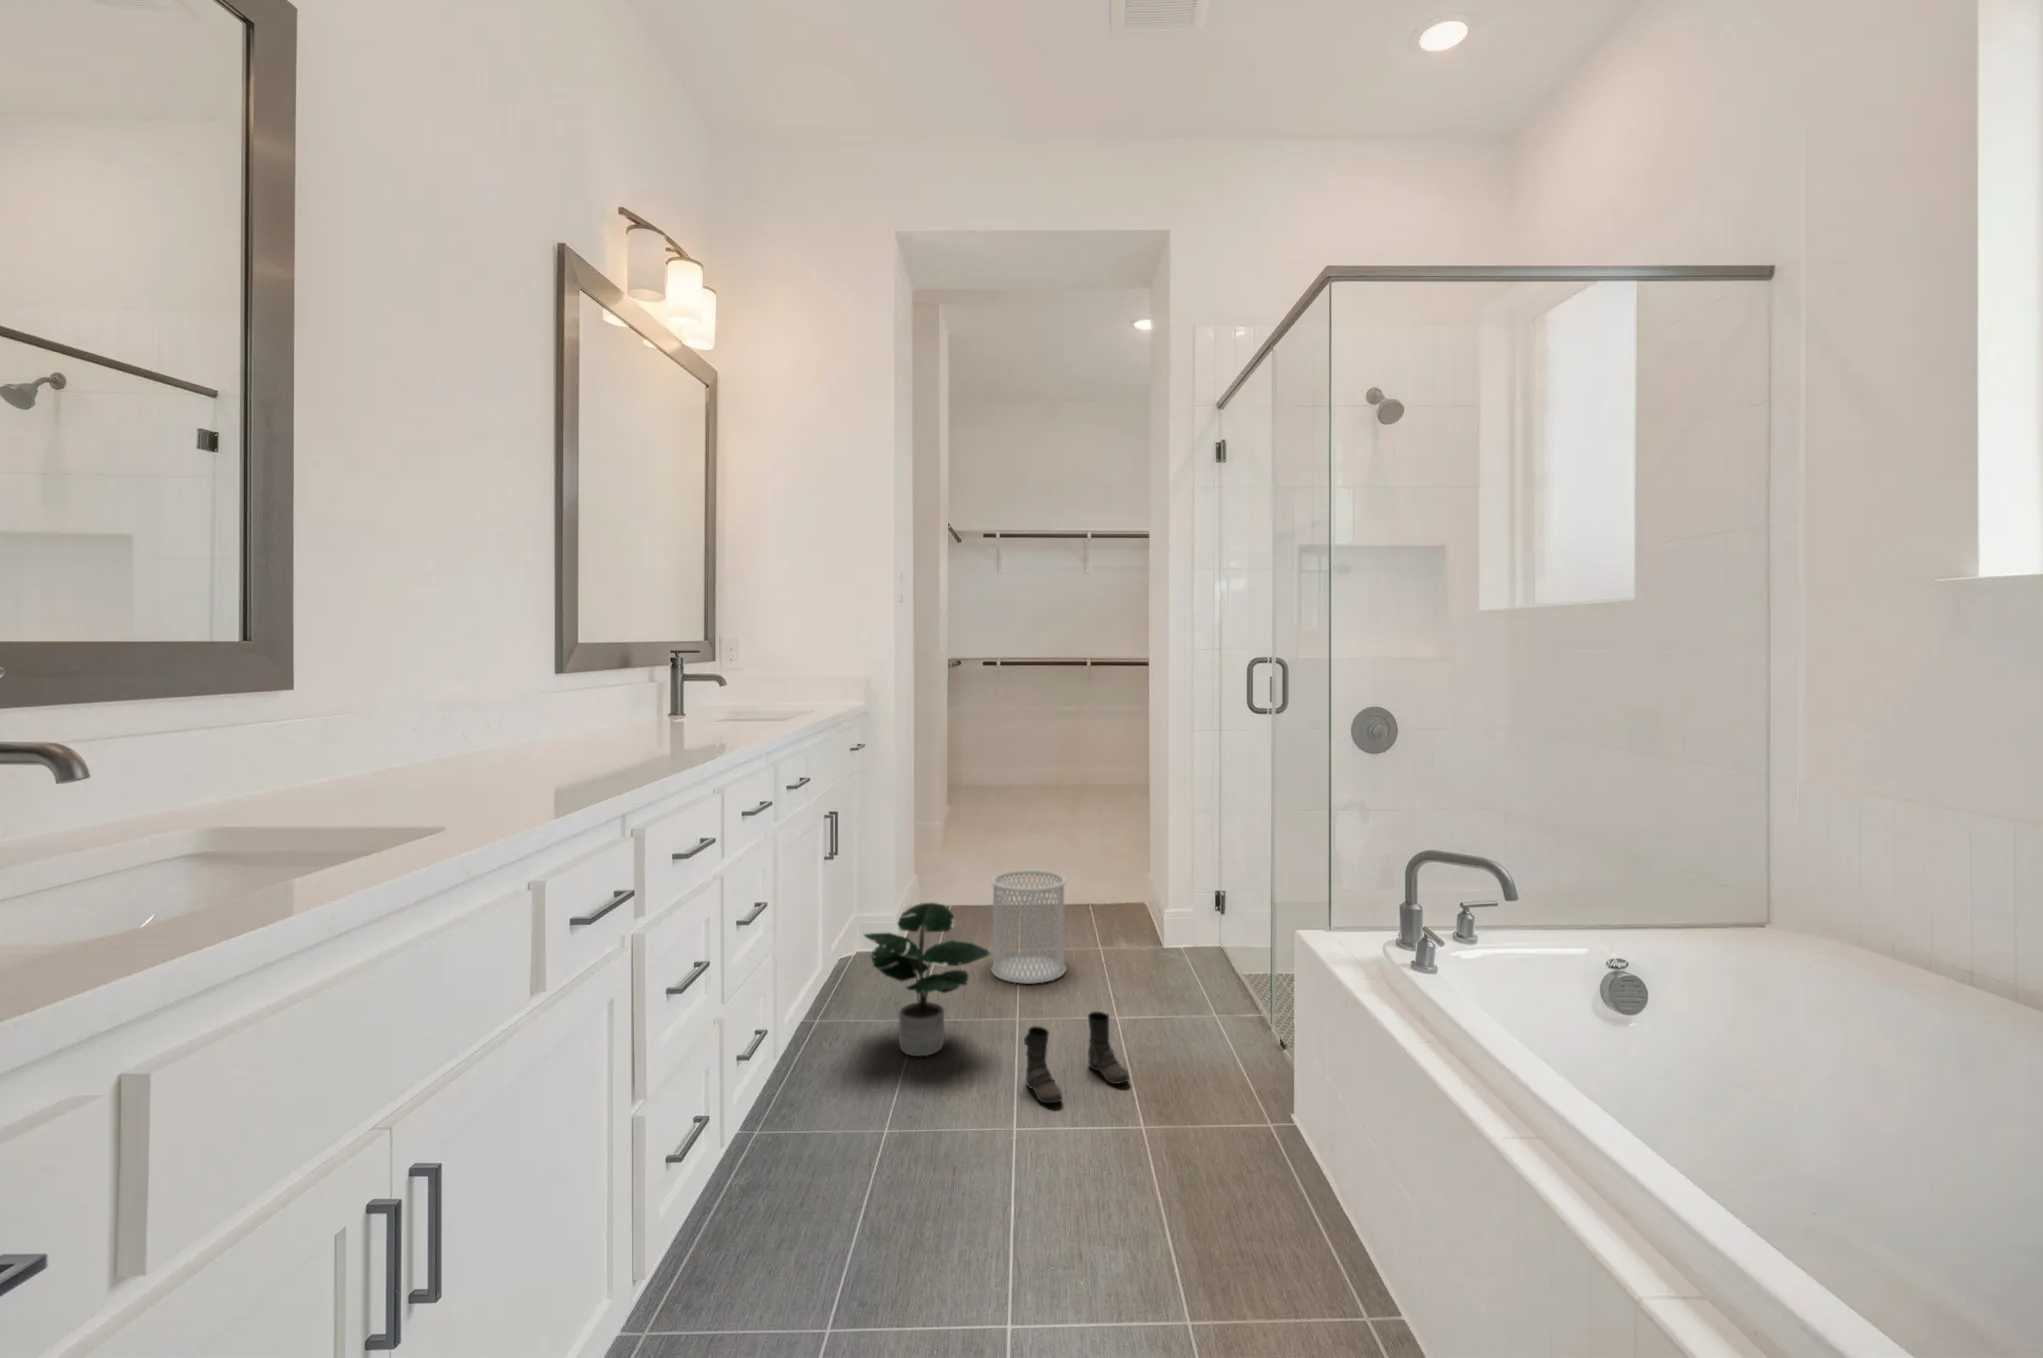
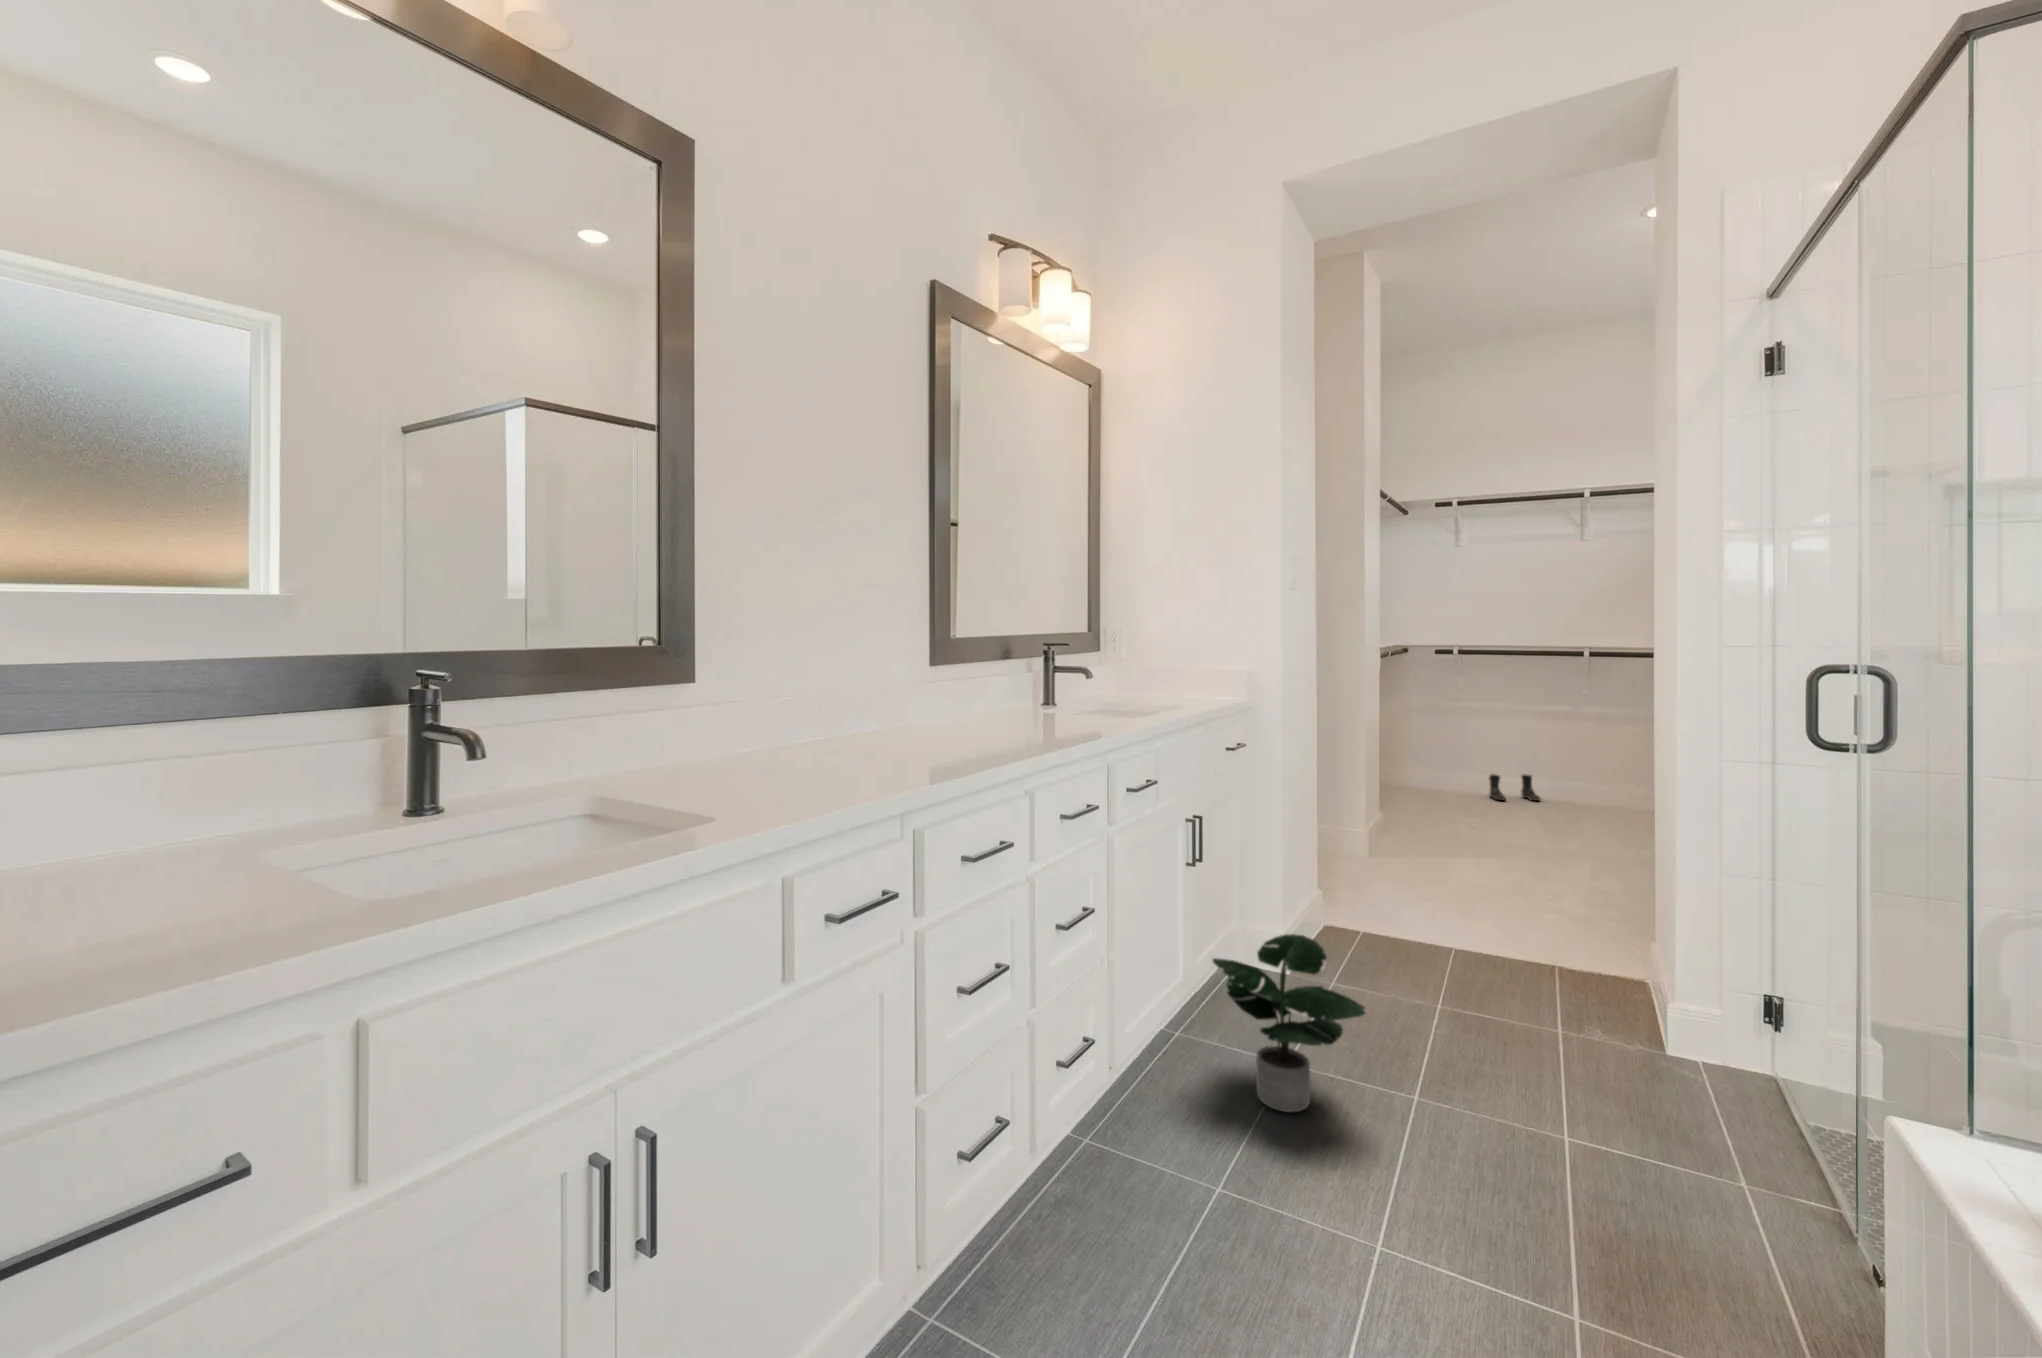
wastebasket: present [991,870,1066,983] -> none [1393,910,1498,1057]
boots: present [1024,1011,1129,1103] -> present [1489,774,1541,801]

